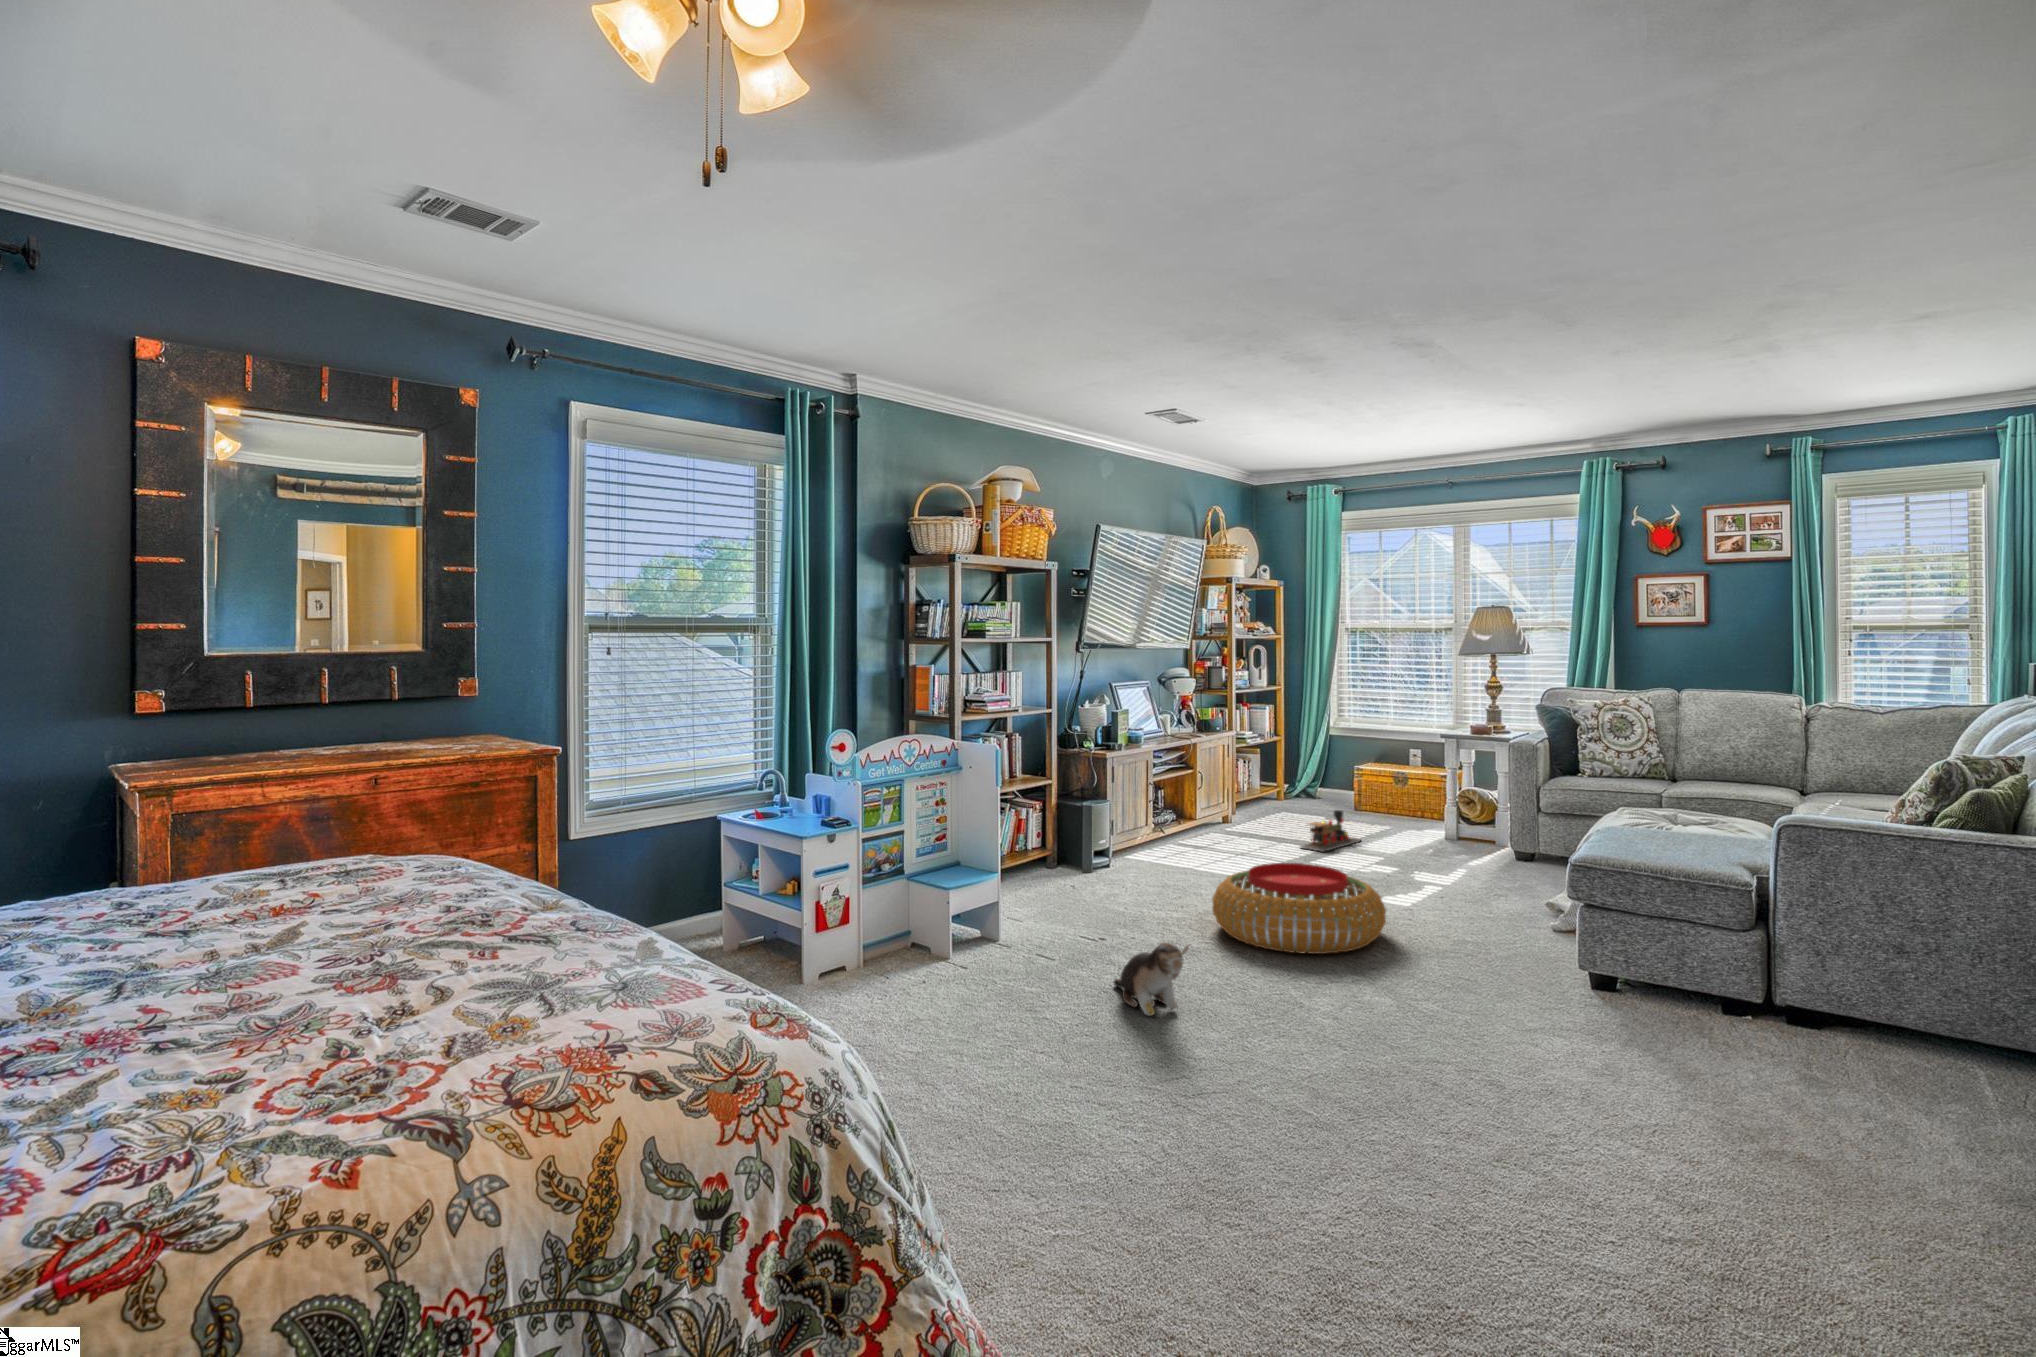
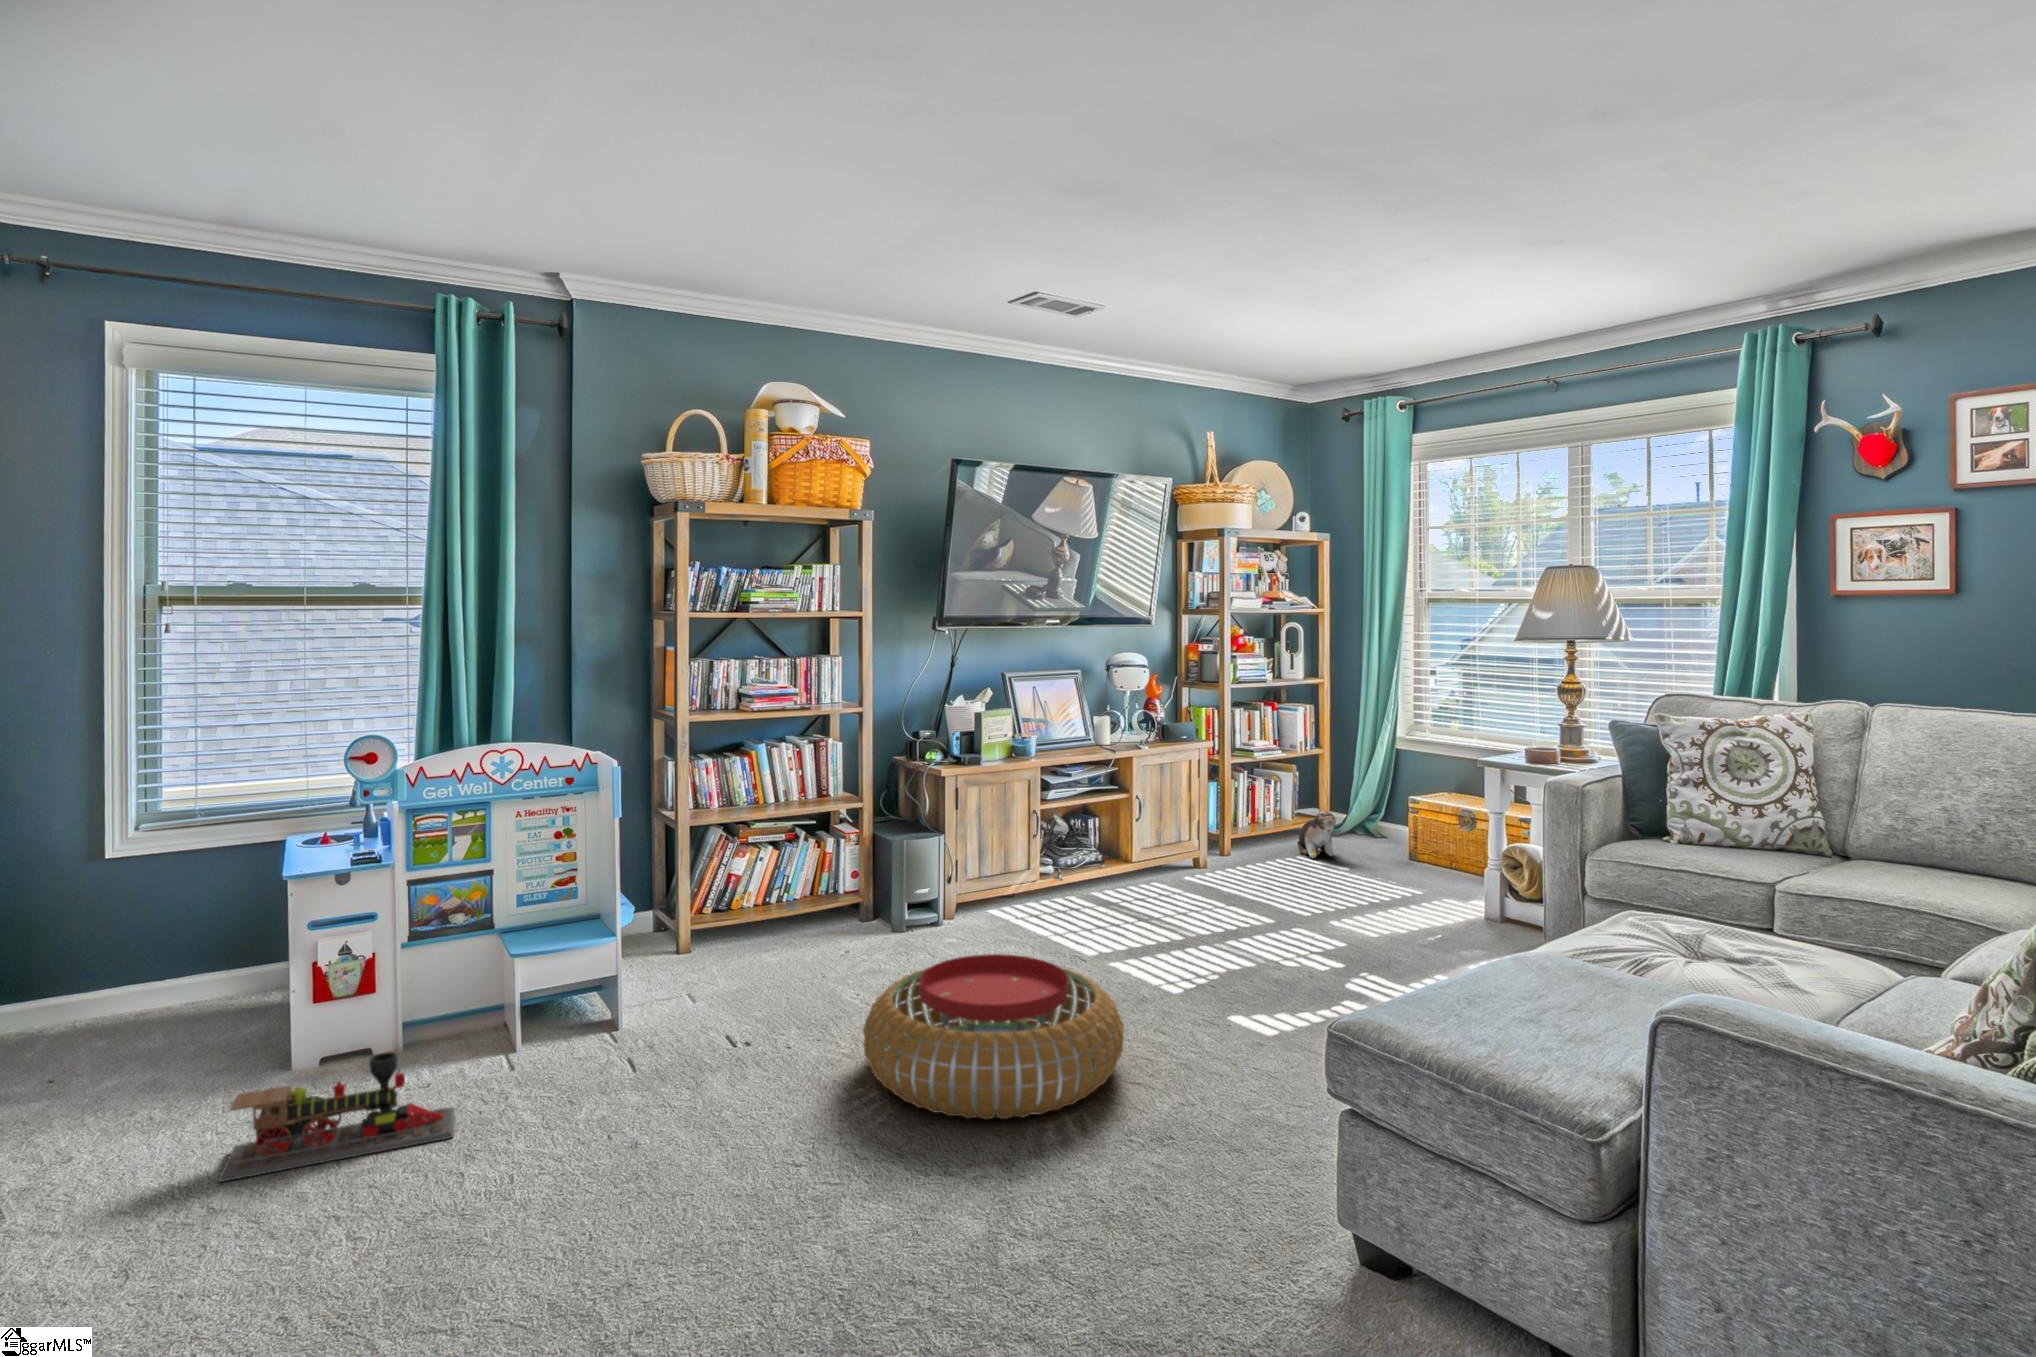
toy train: present [1300,810,1361,852] -> present [219,1052,455,1182]
plush toy: present [1114,943,1189,1016] -> present [1297,810,1338,858]

